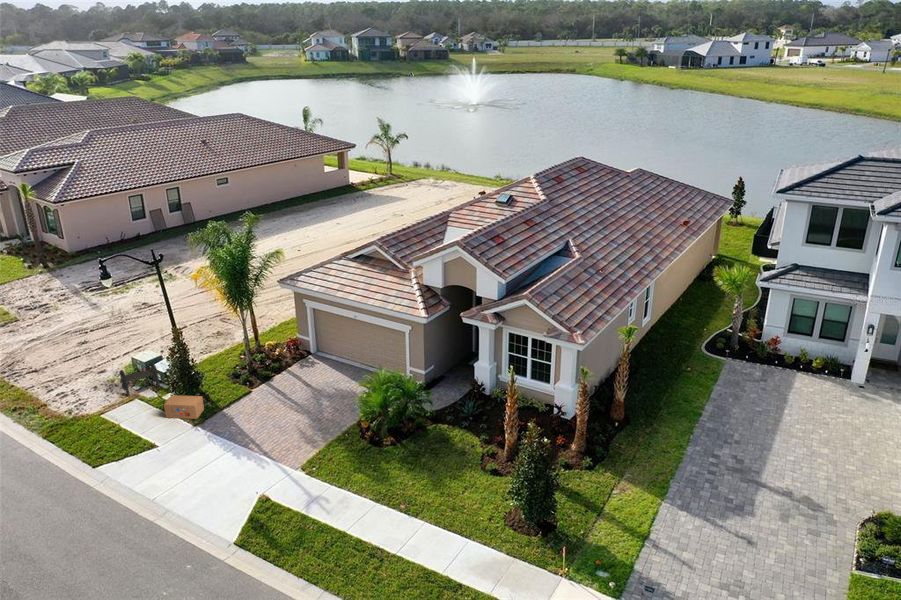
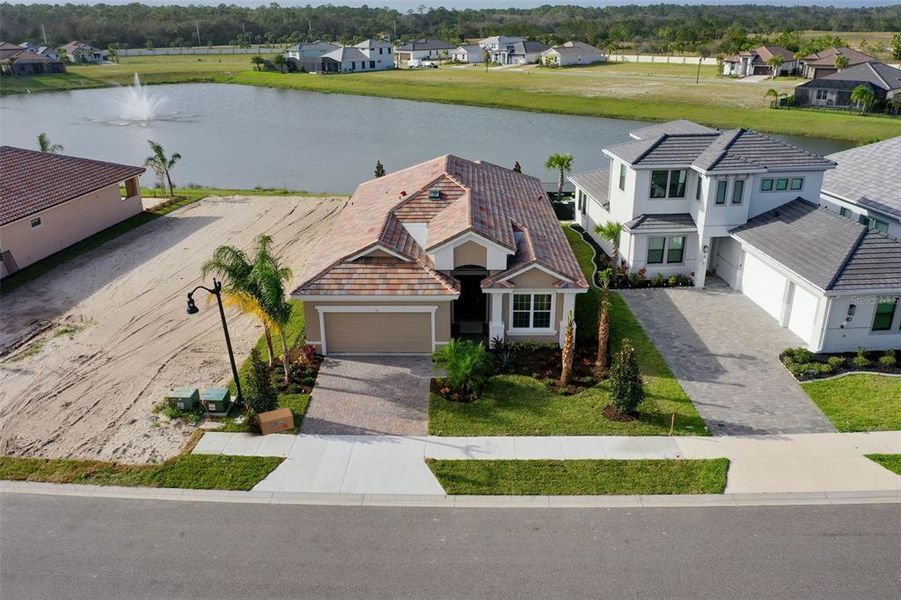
bench: present [120,362,160,396] -> none [181,394,220,431]

